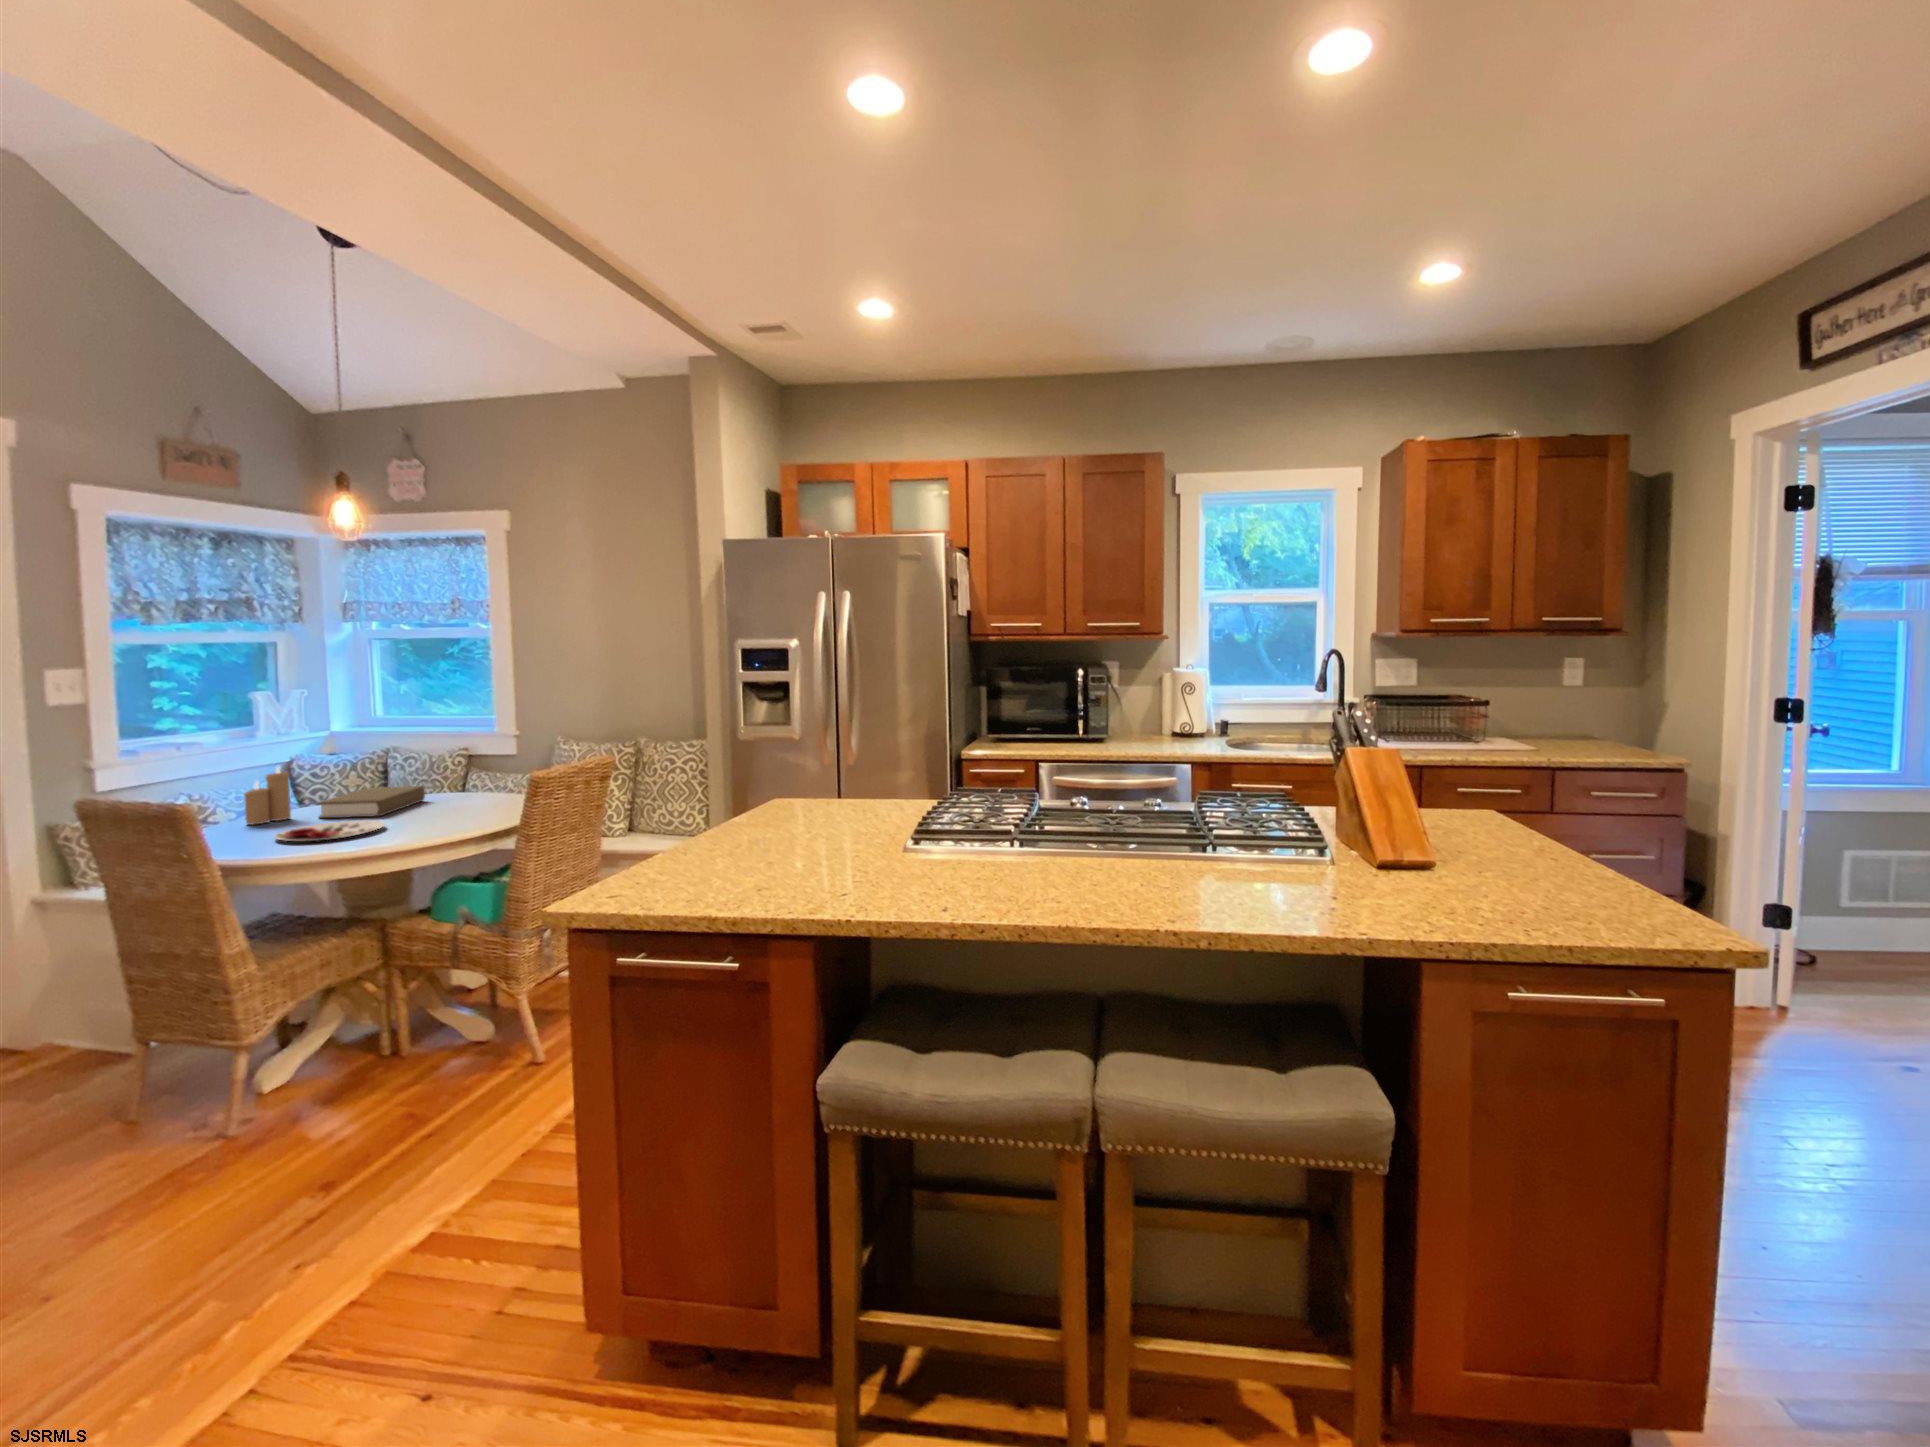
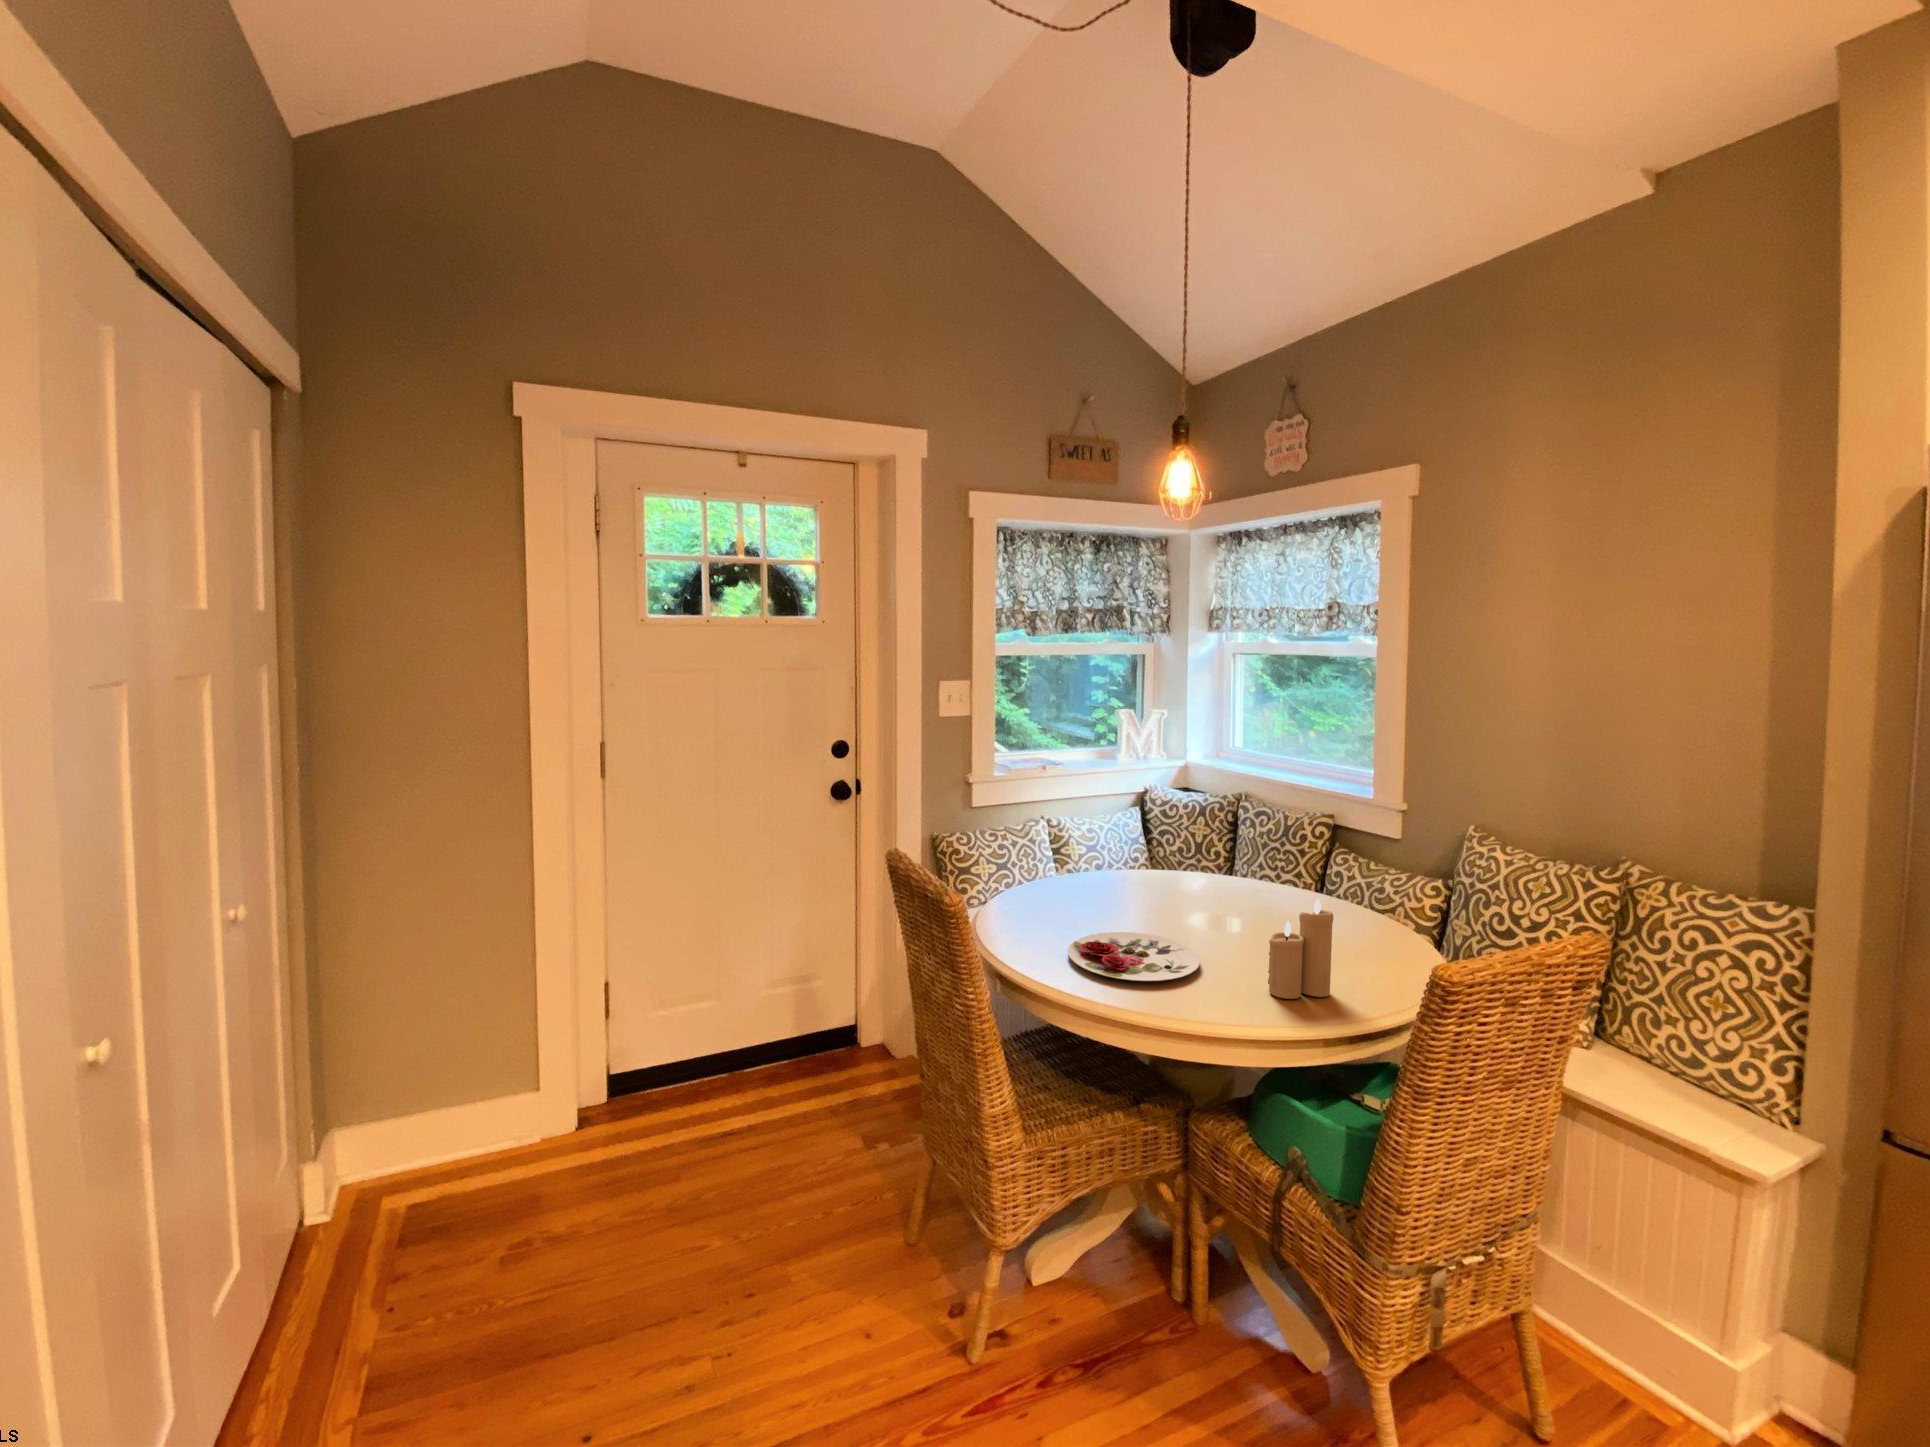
candle: present [244,767,291,825] -> present [1268,899,1333,999]
book: present [318,786,425,818] -> none [1134,869,1267,933]

